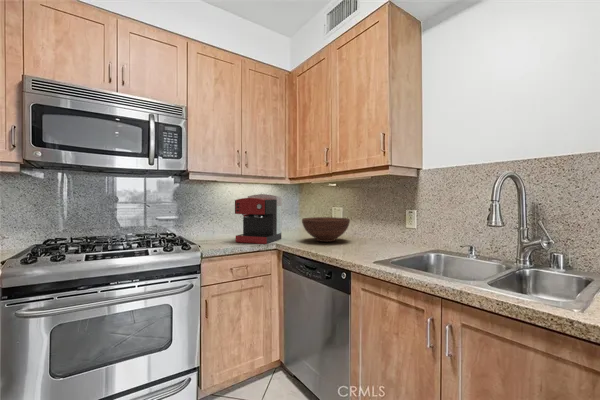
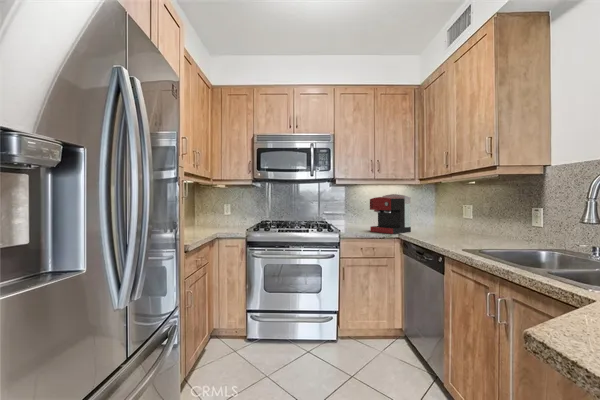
fruit bowl: present [302,217,350,242] -> none [426,214,475,236]

